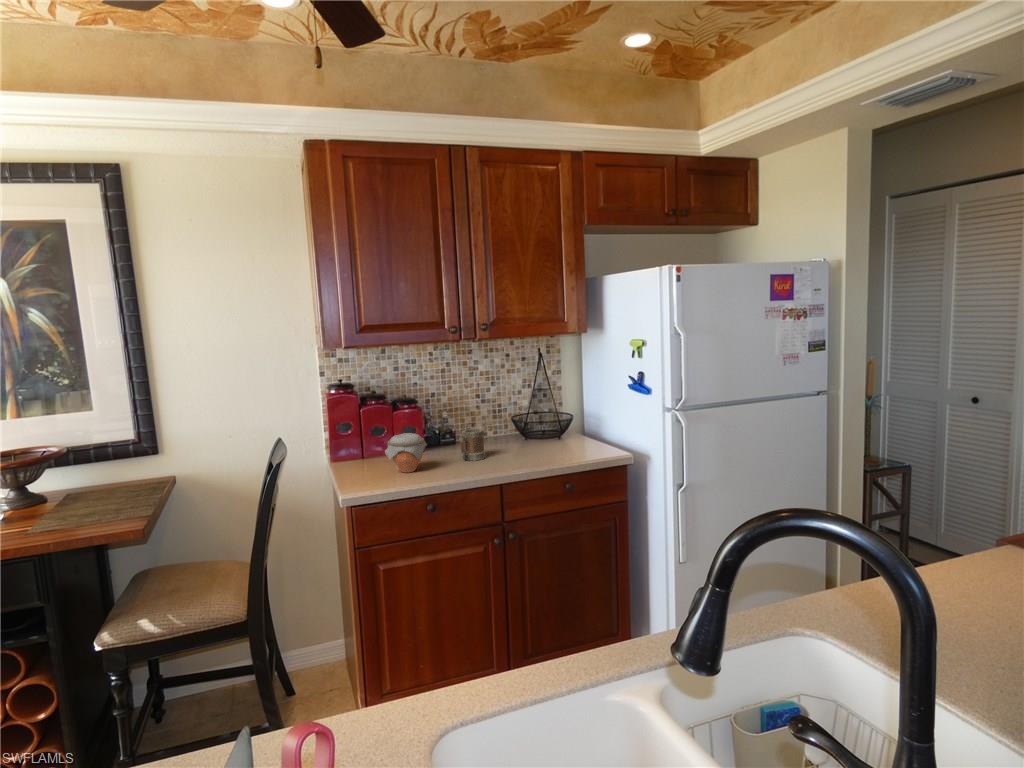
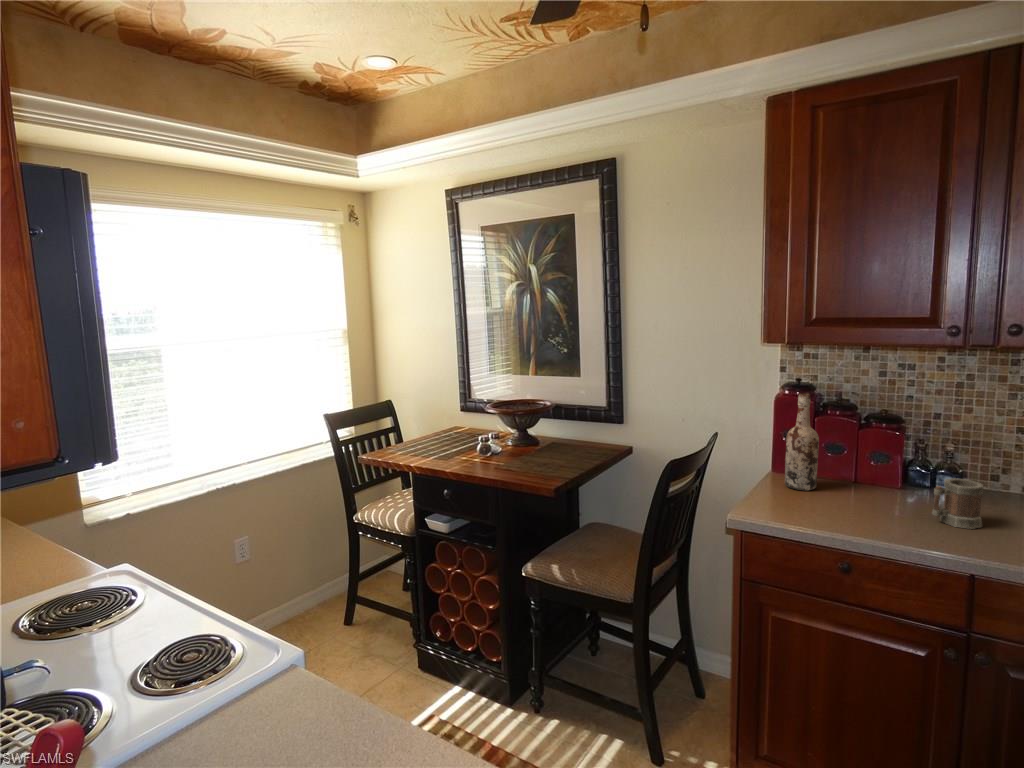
wine bottle: none [349,387,377,468] -> present [785,393,819,490]
jar: present [385,433,427,473] -> none [810,463,873,515]

